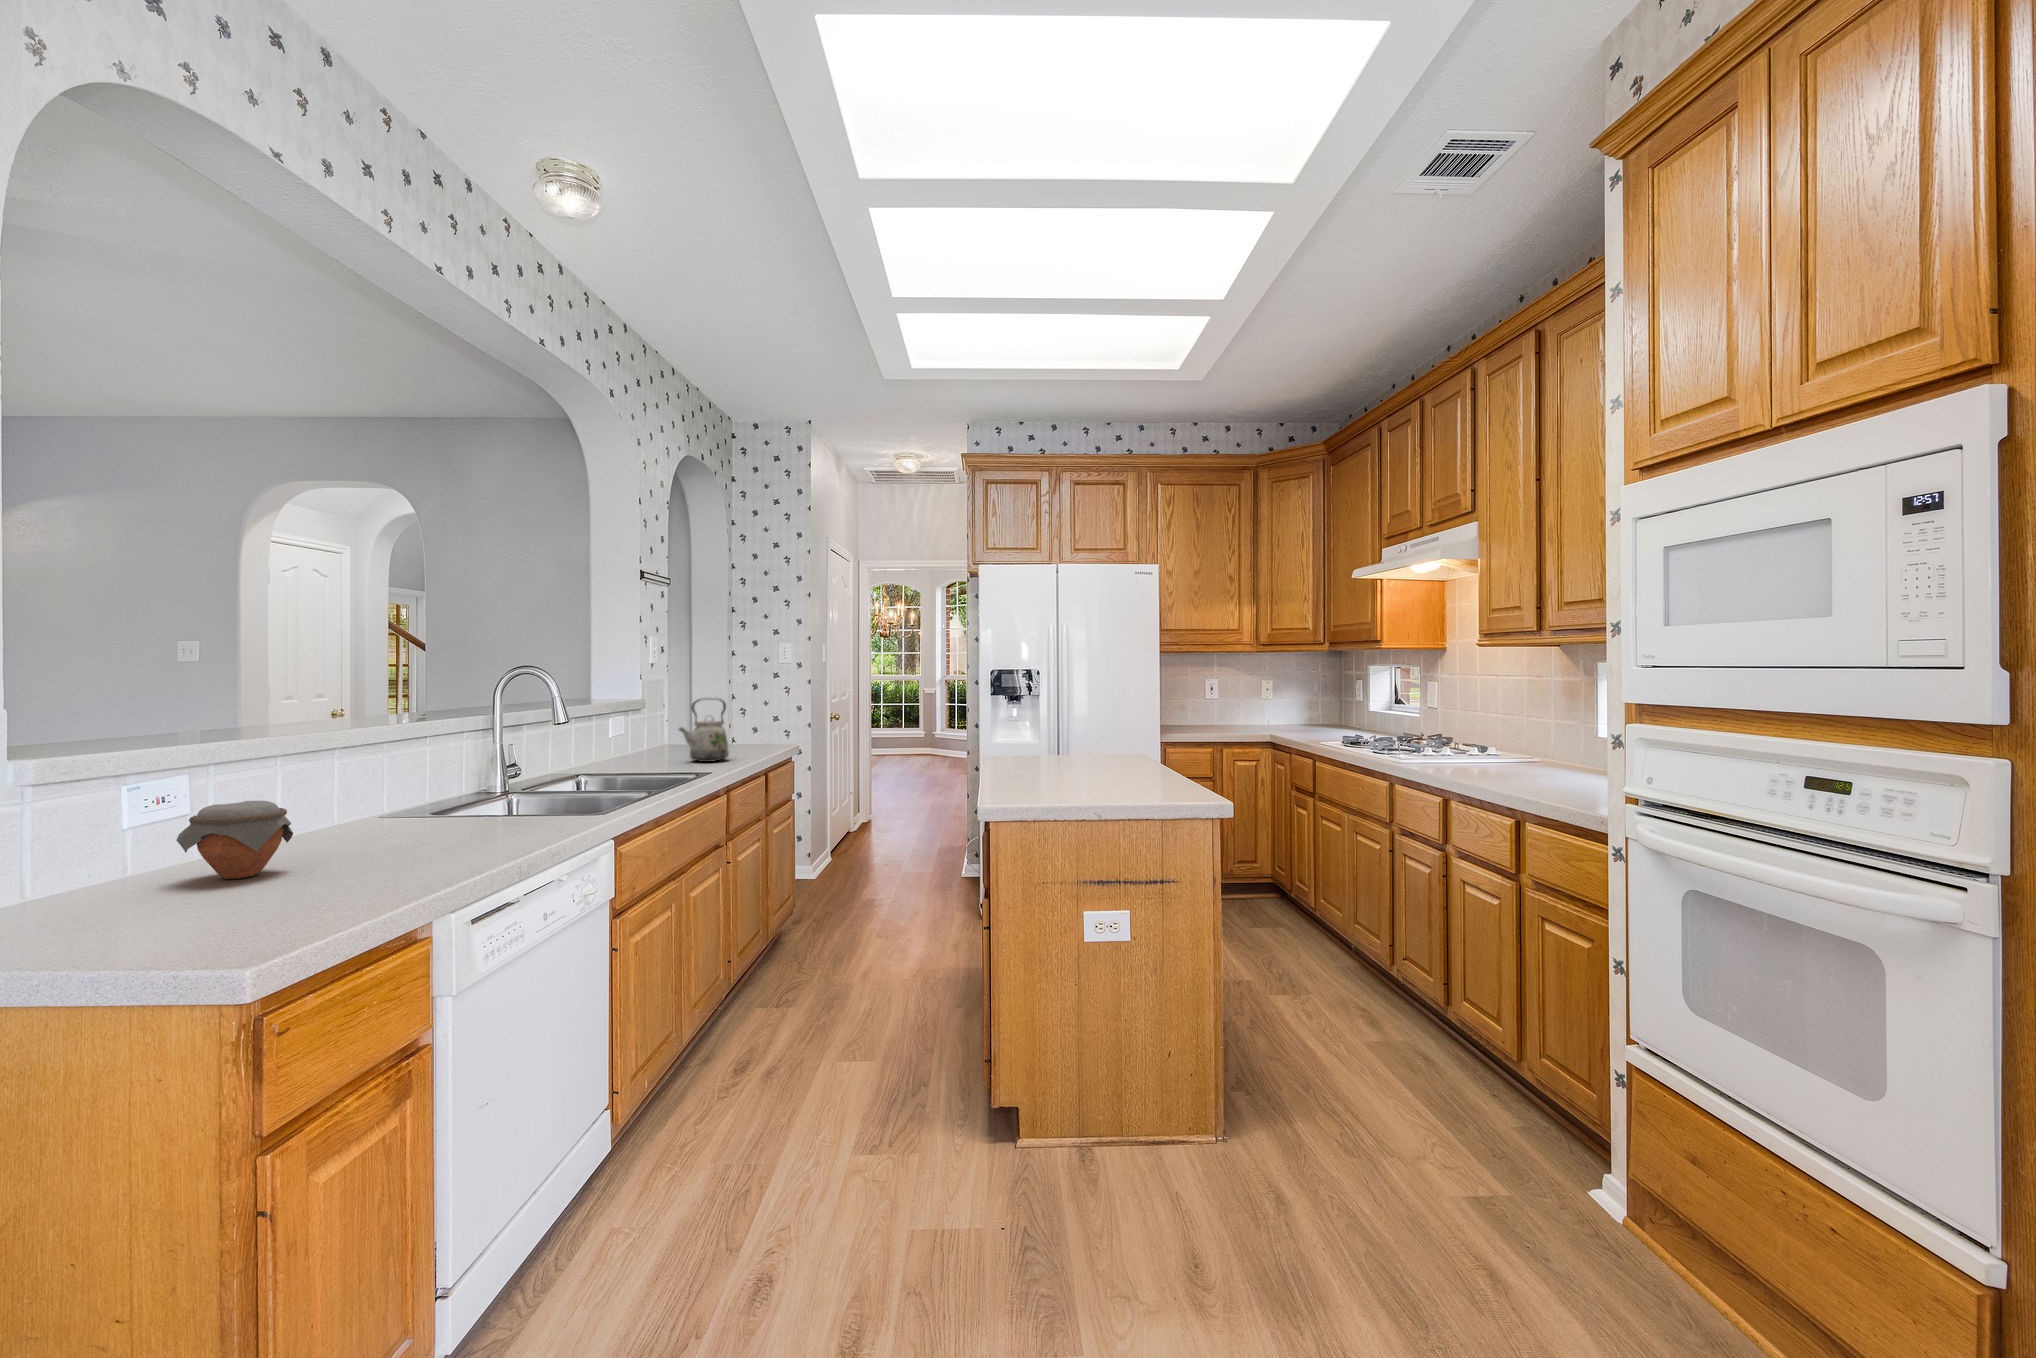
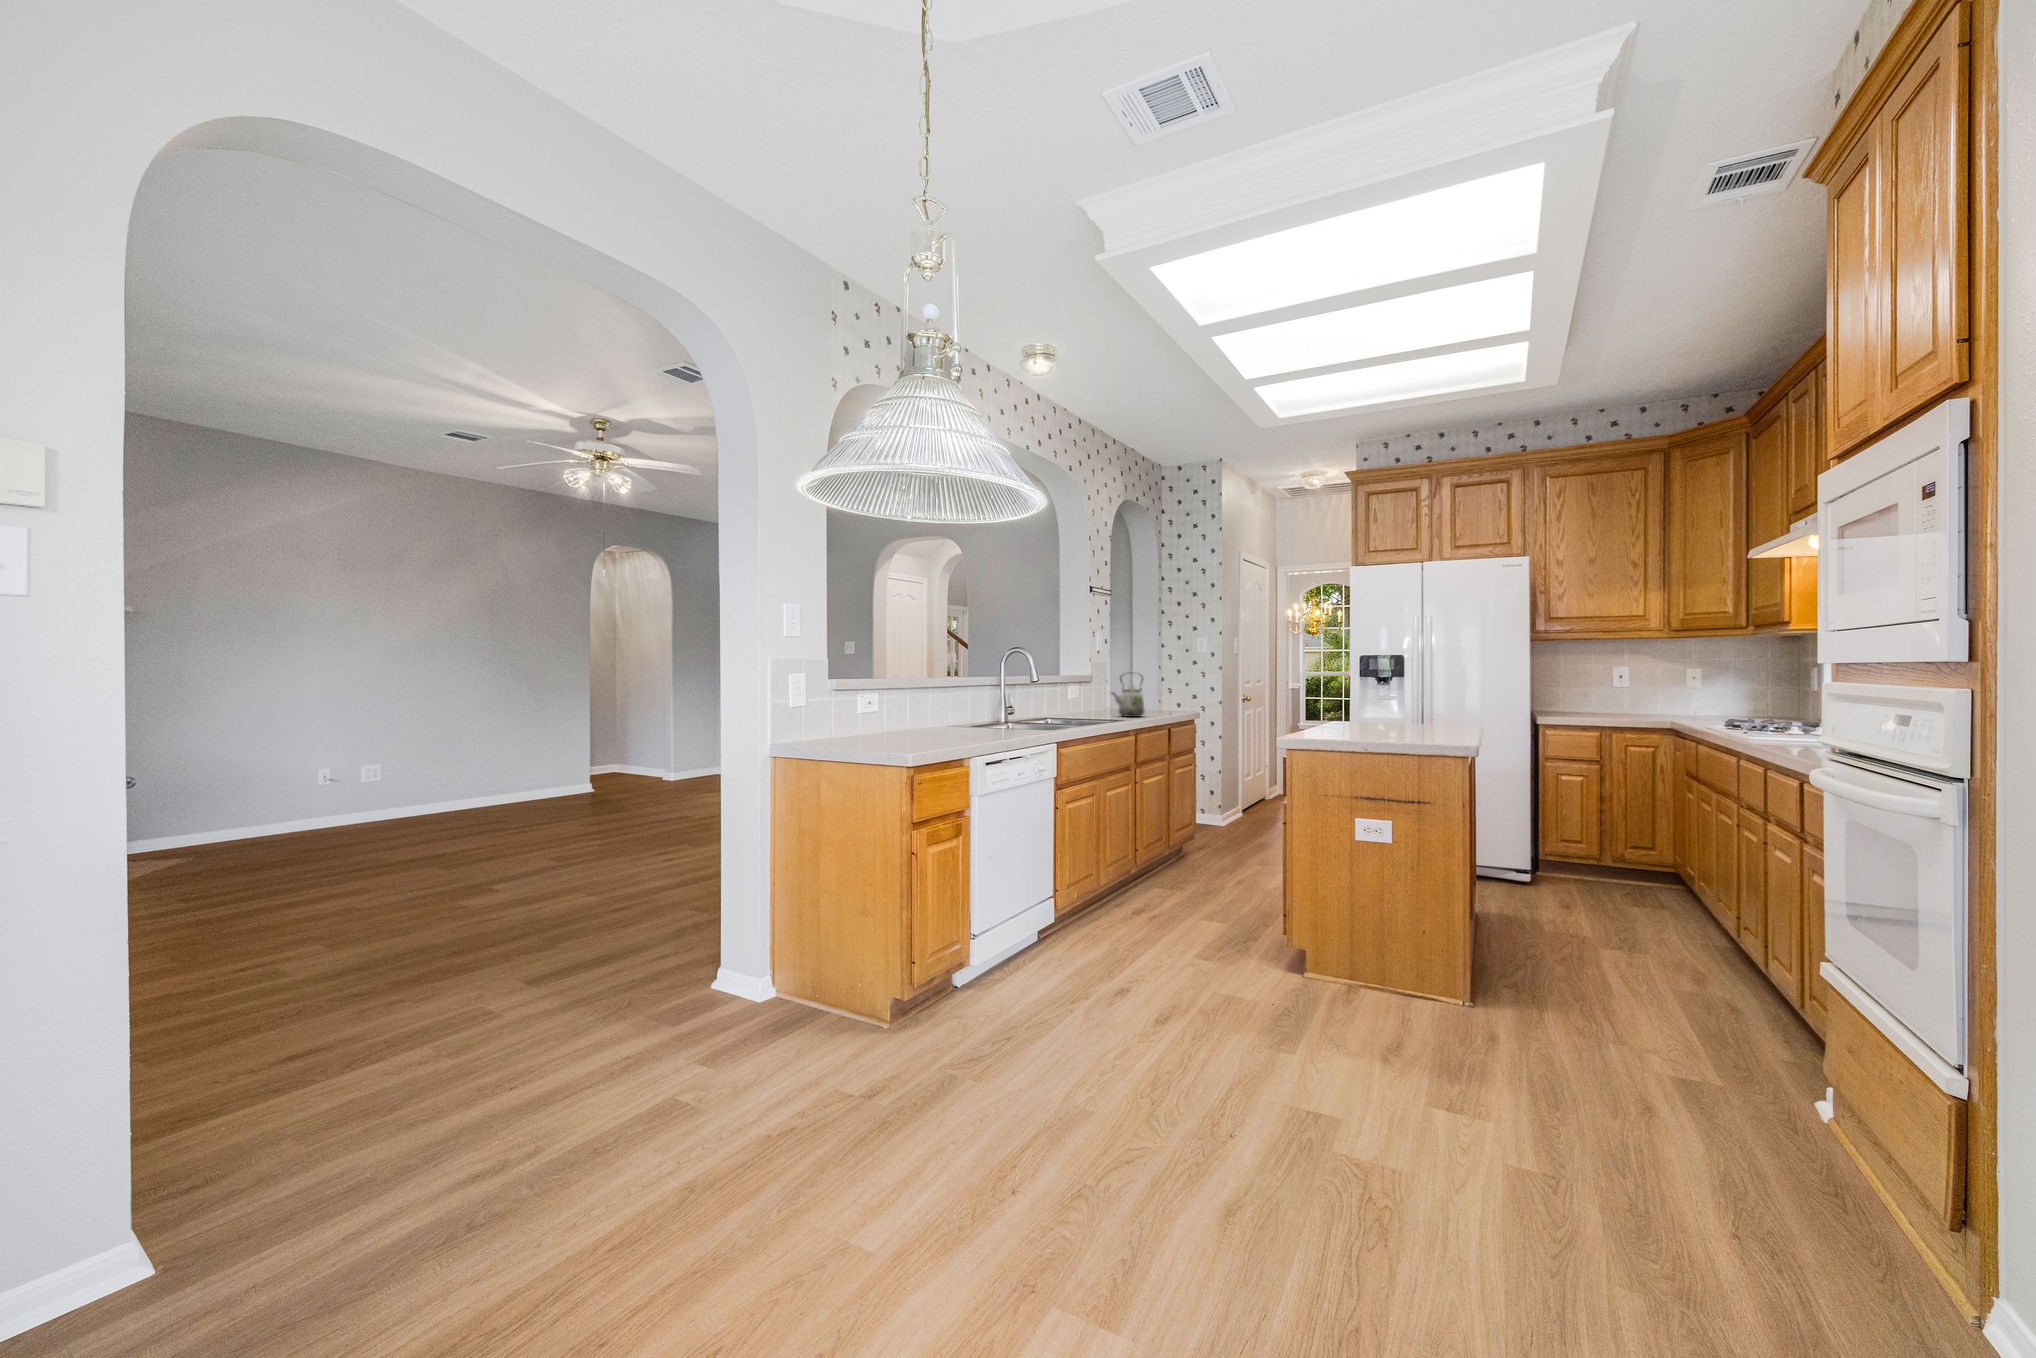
jar: present [177,800,293,879] -> none [878,704,917,738]

